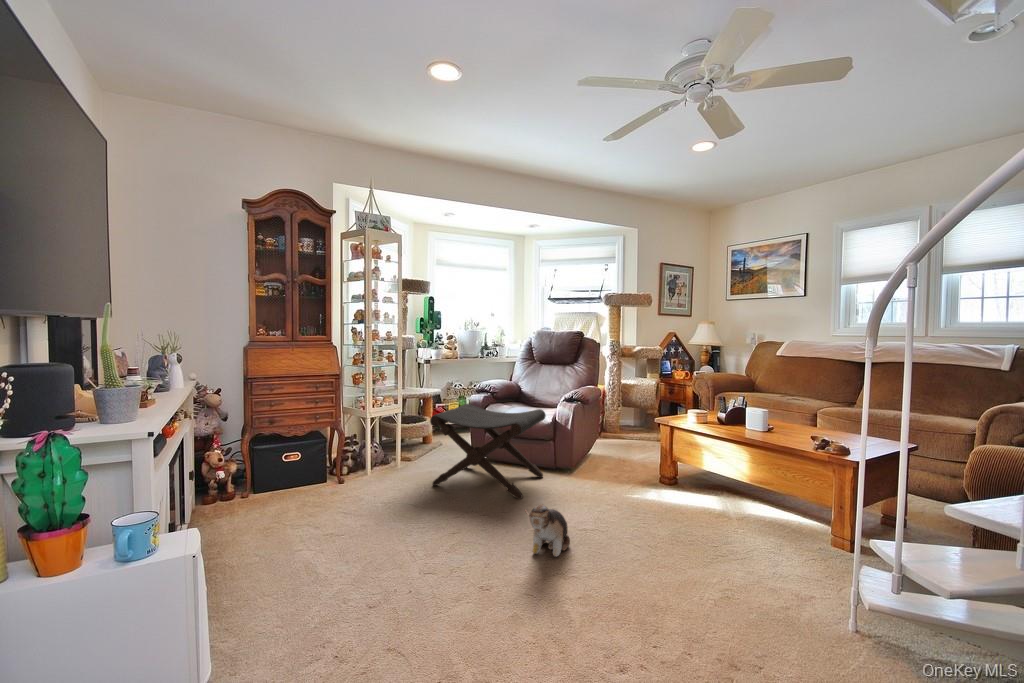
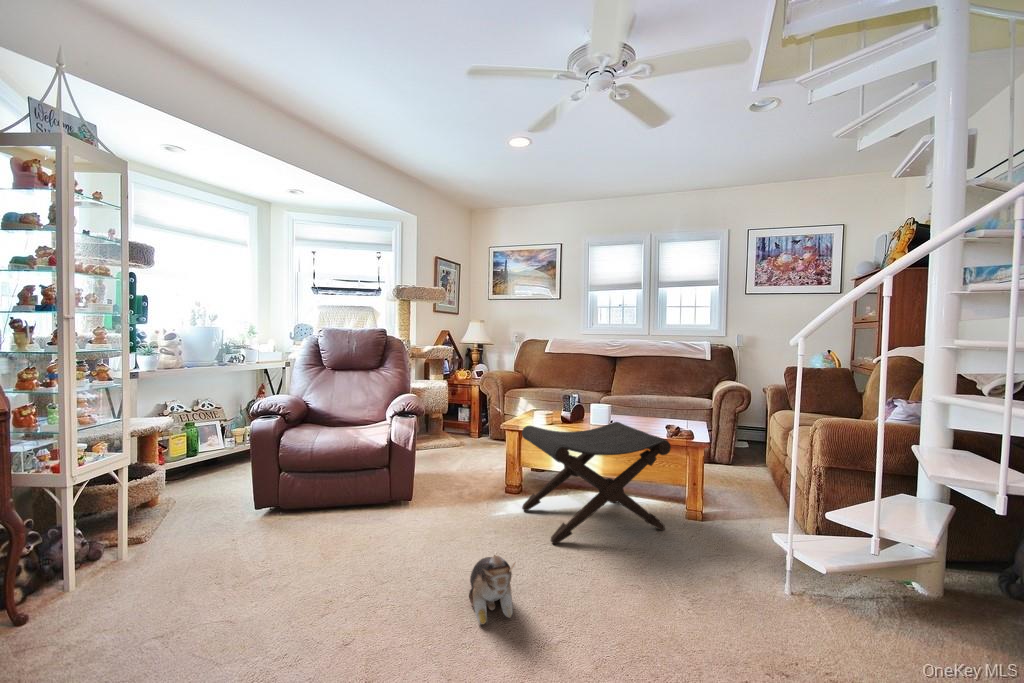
footstool: present [430,404,546,499] -> present [522,422,671,544]

